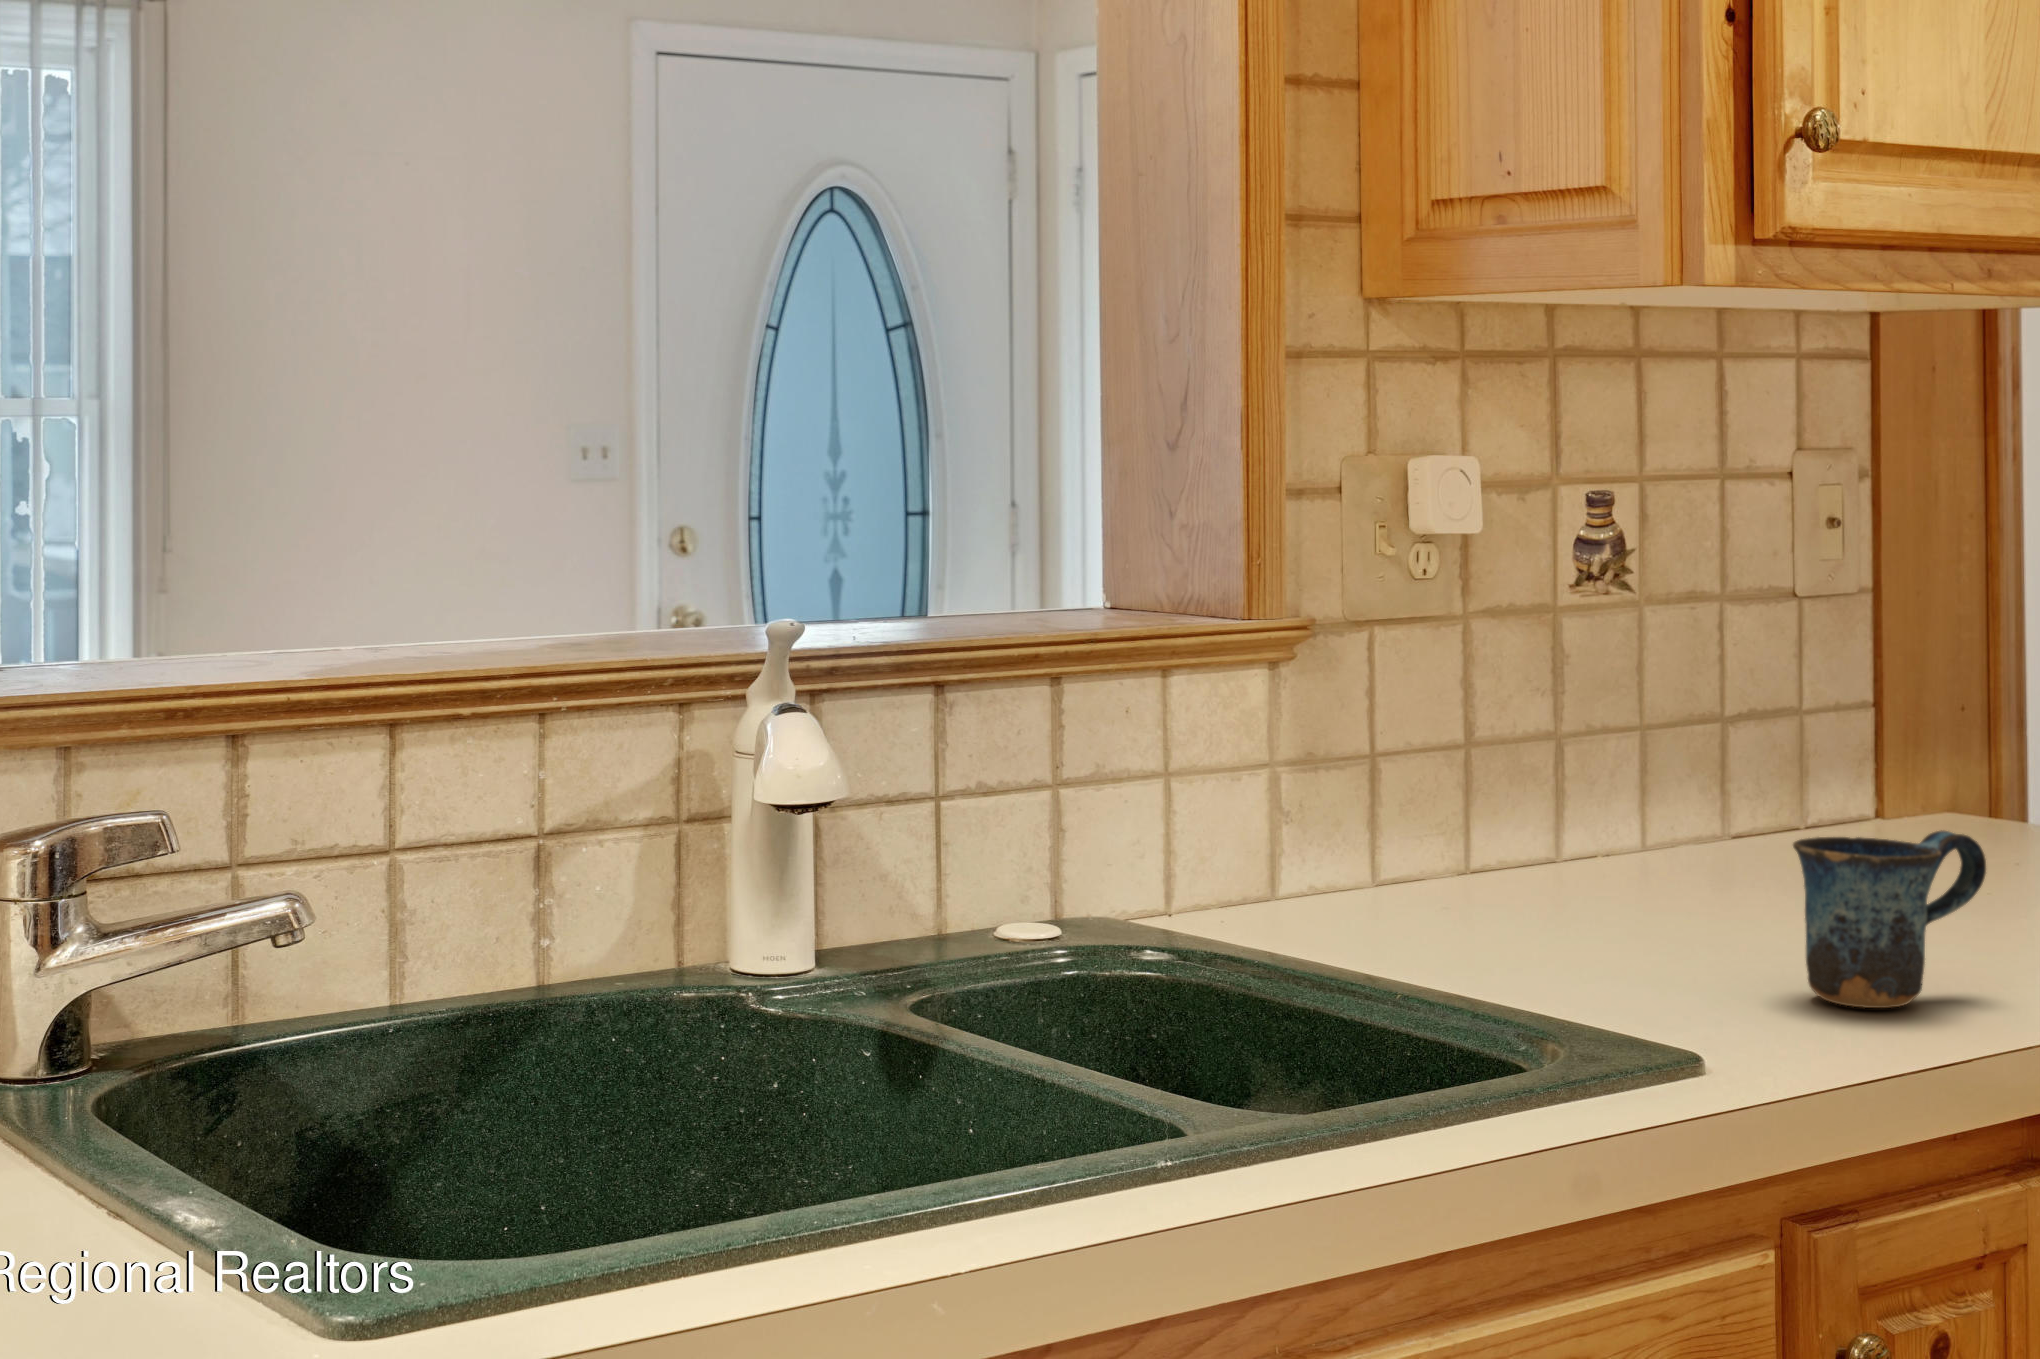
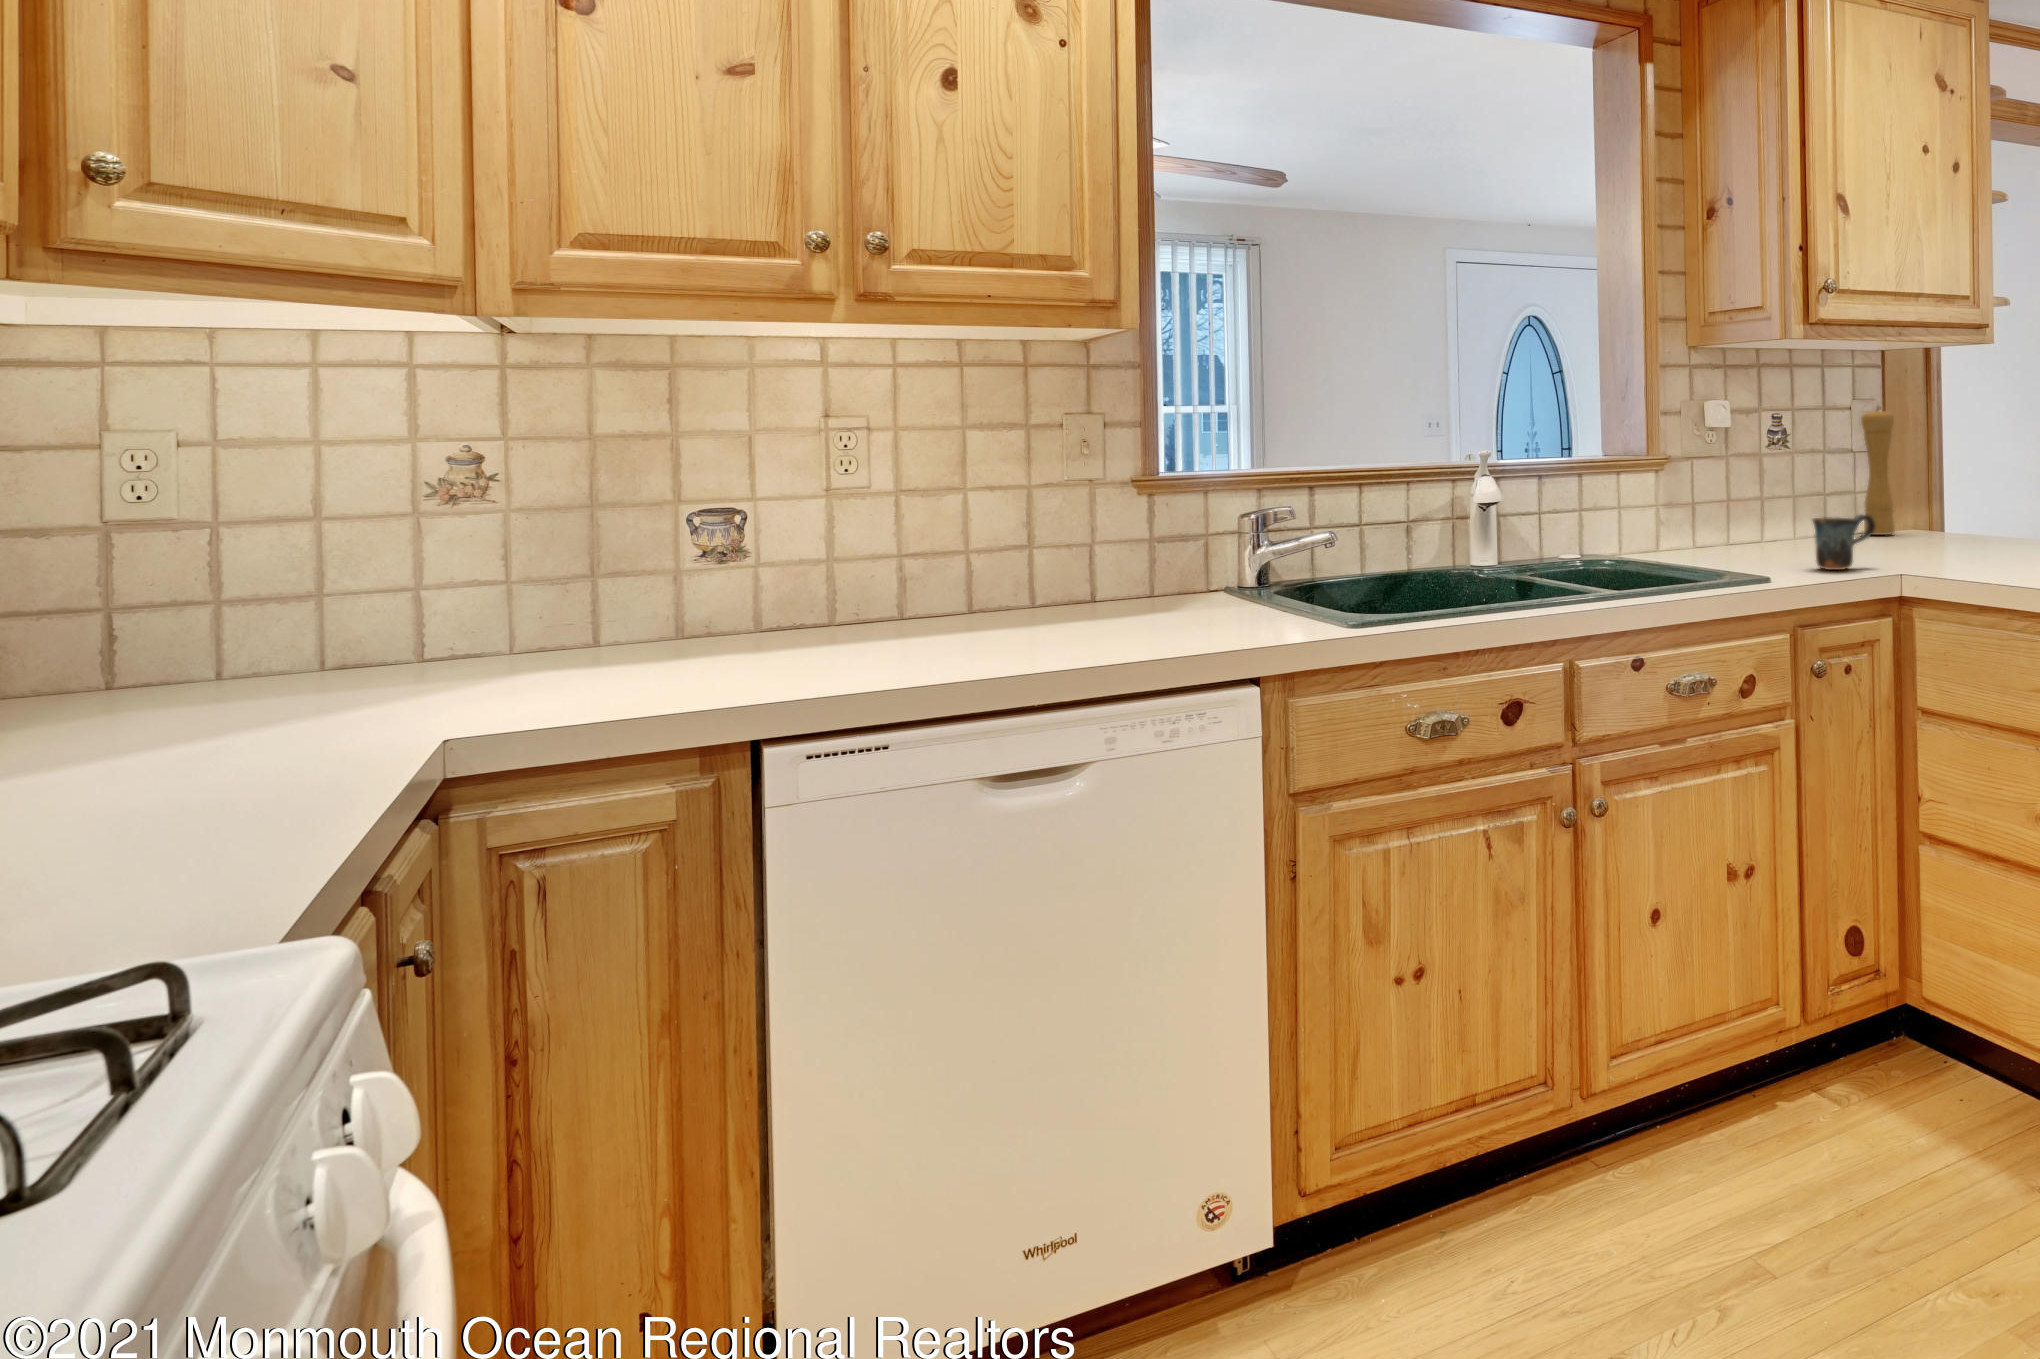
pepper mill: none [1832,480,1929,841] -> present [1861,410,1895,535]

